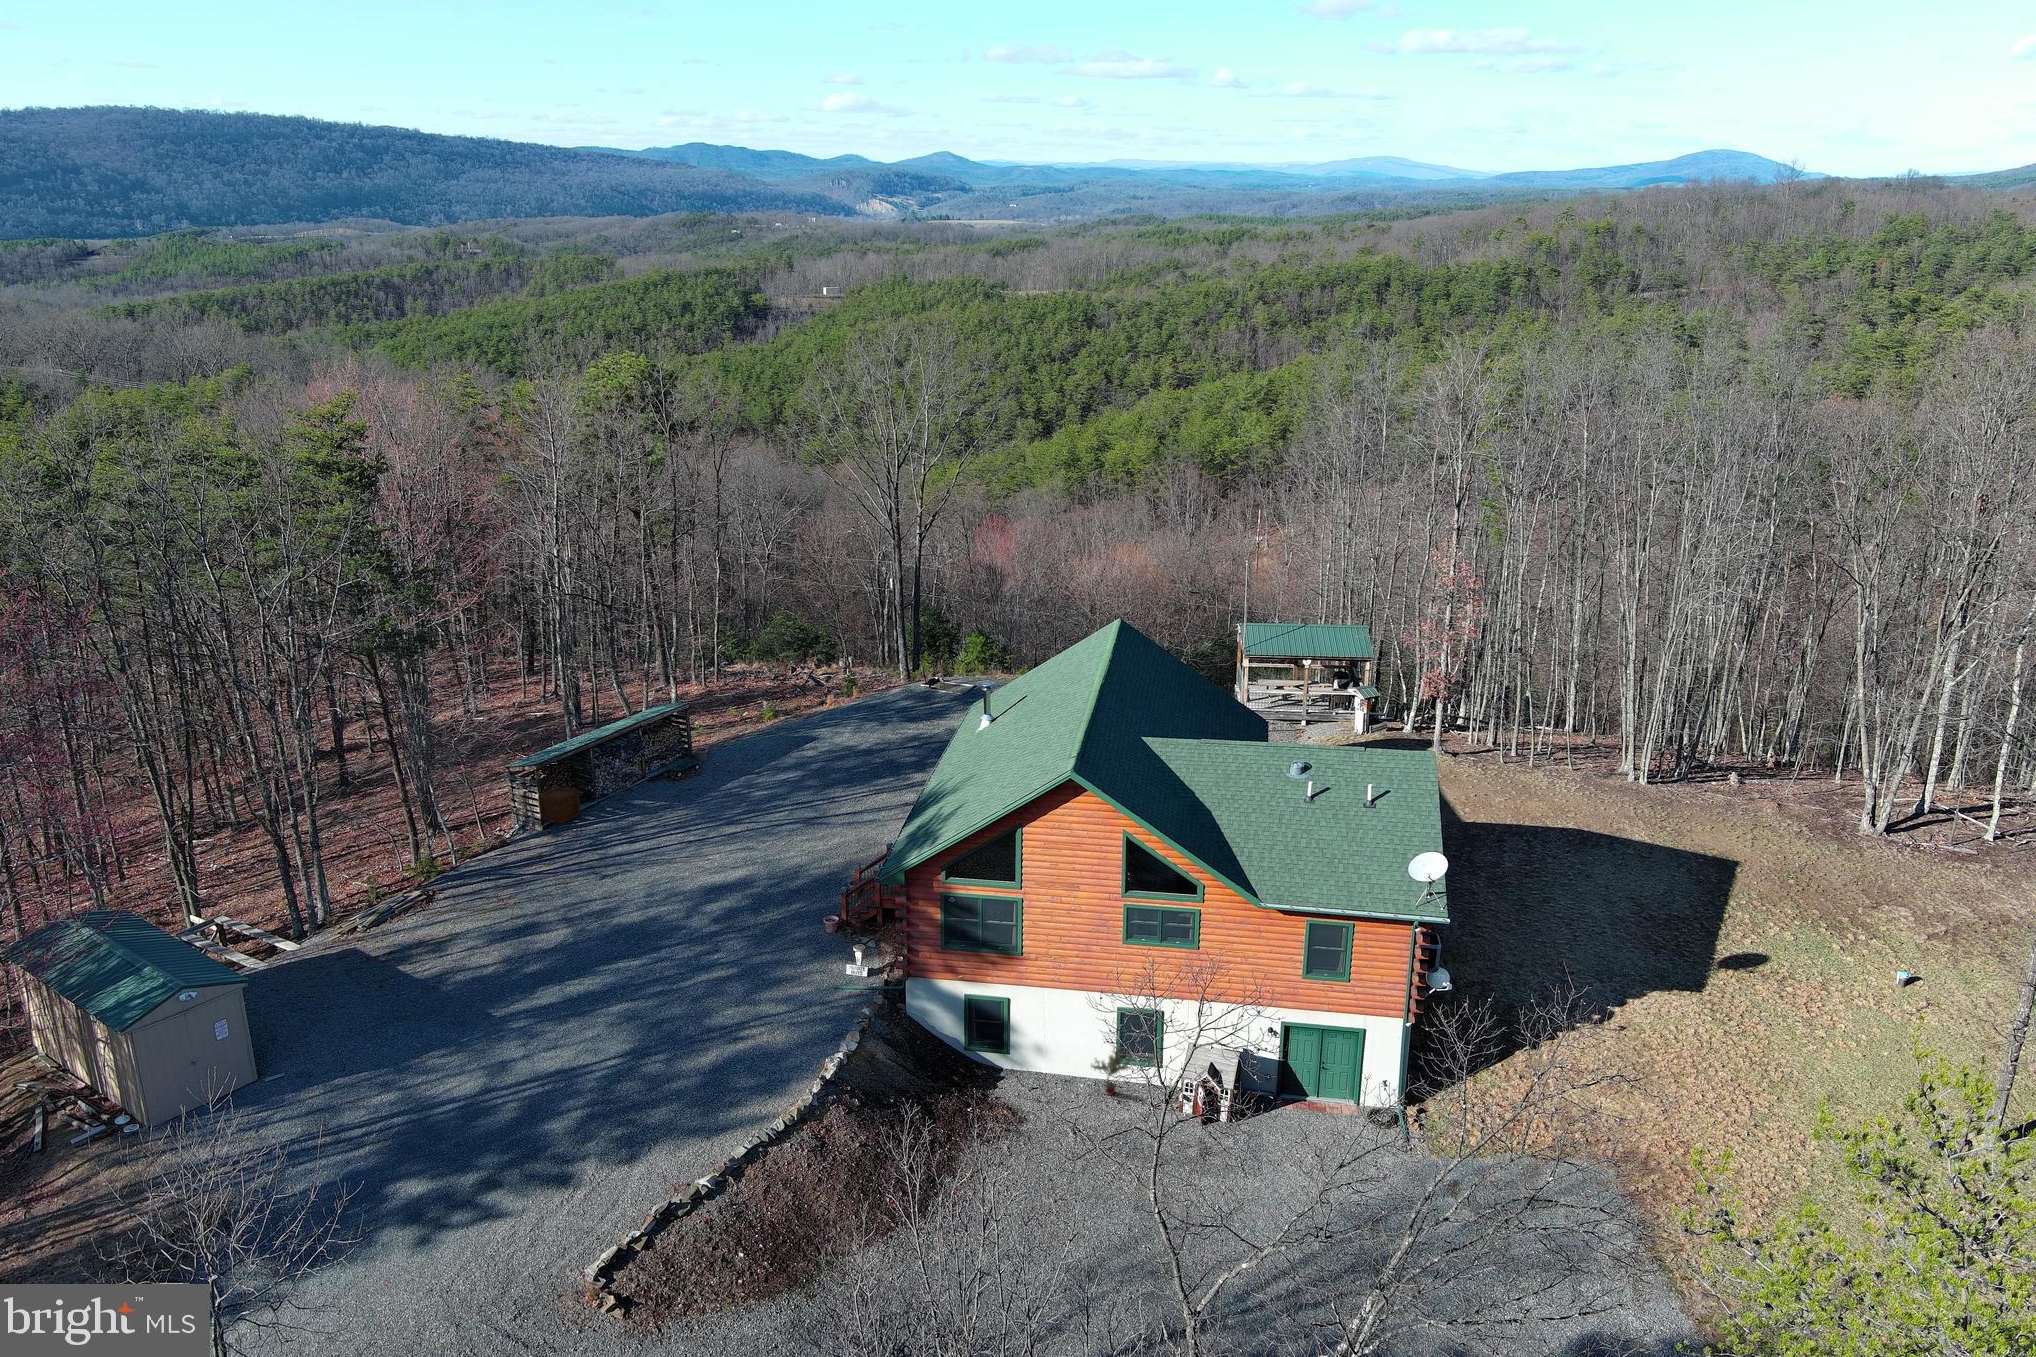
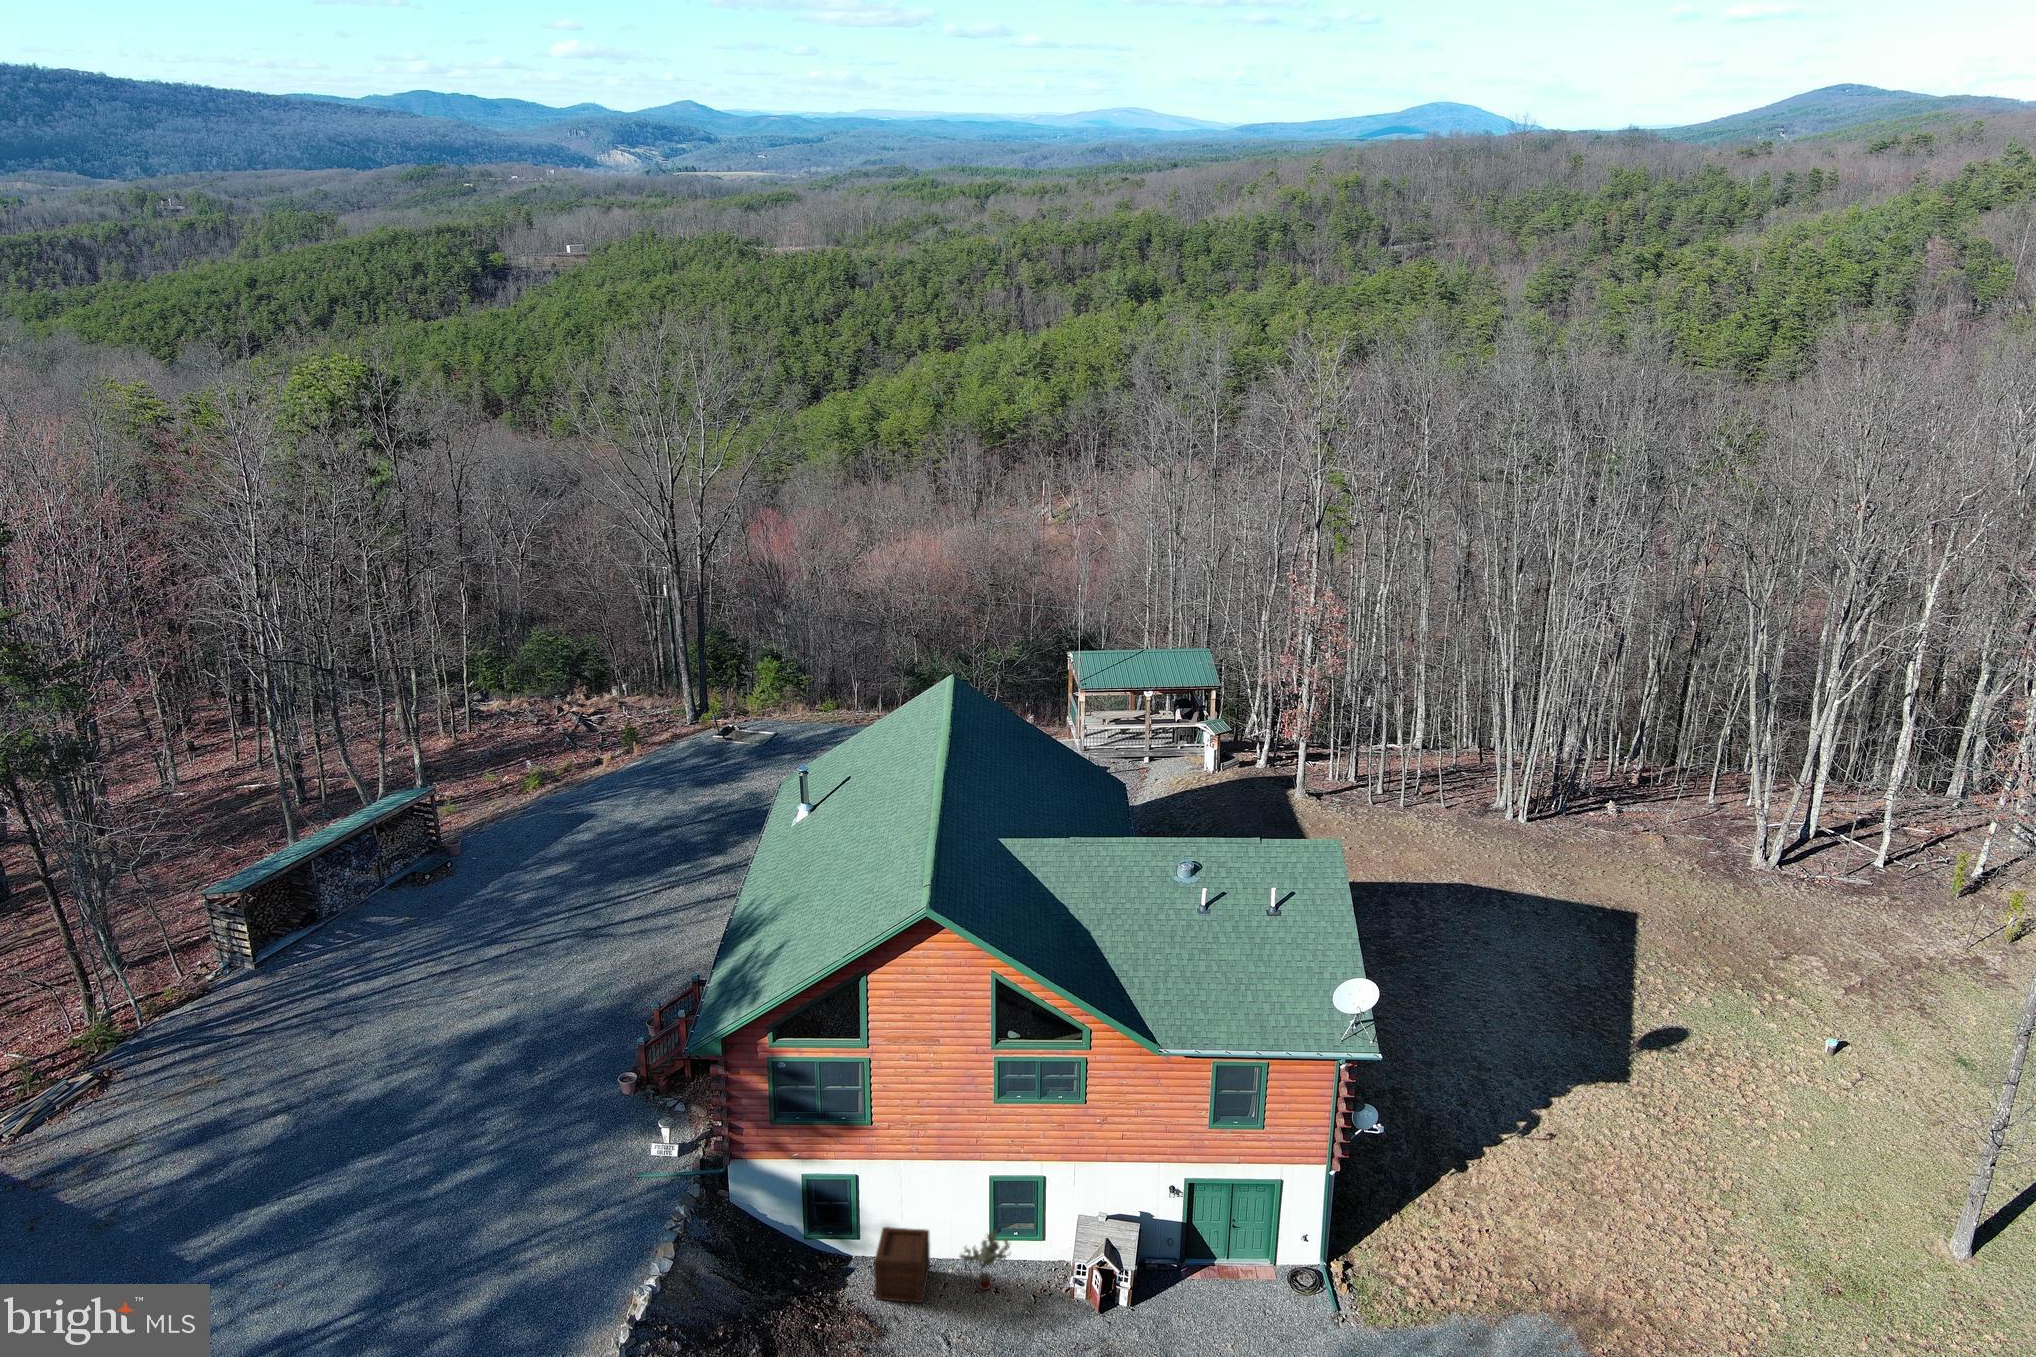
wooden crate: present [538,787,581,824] -> present [874,1227,930,1303]

